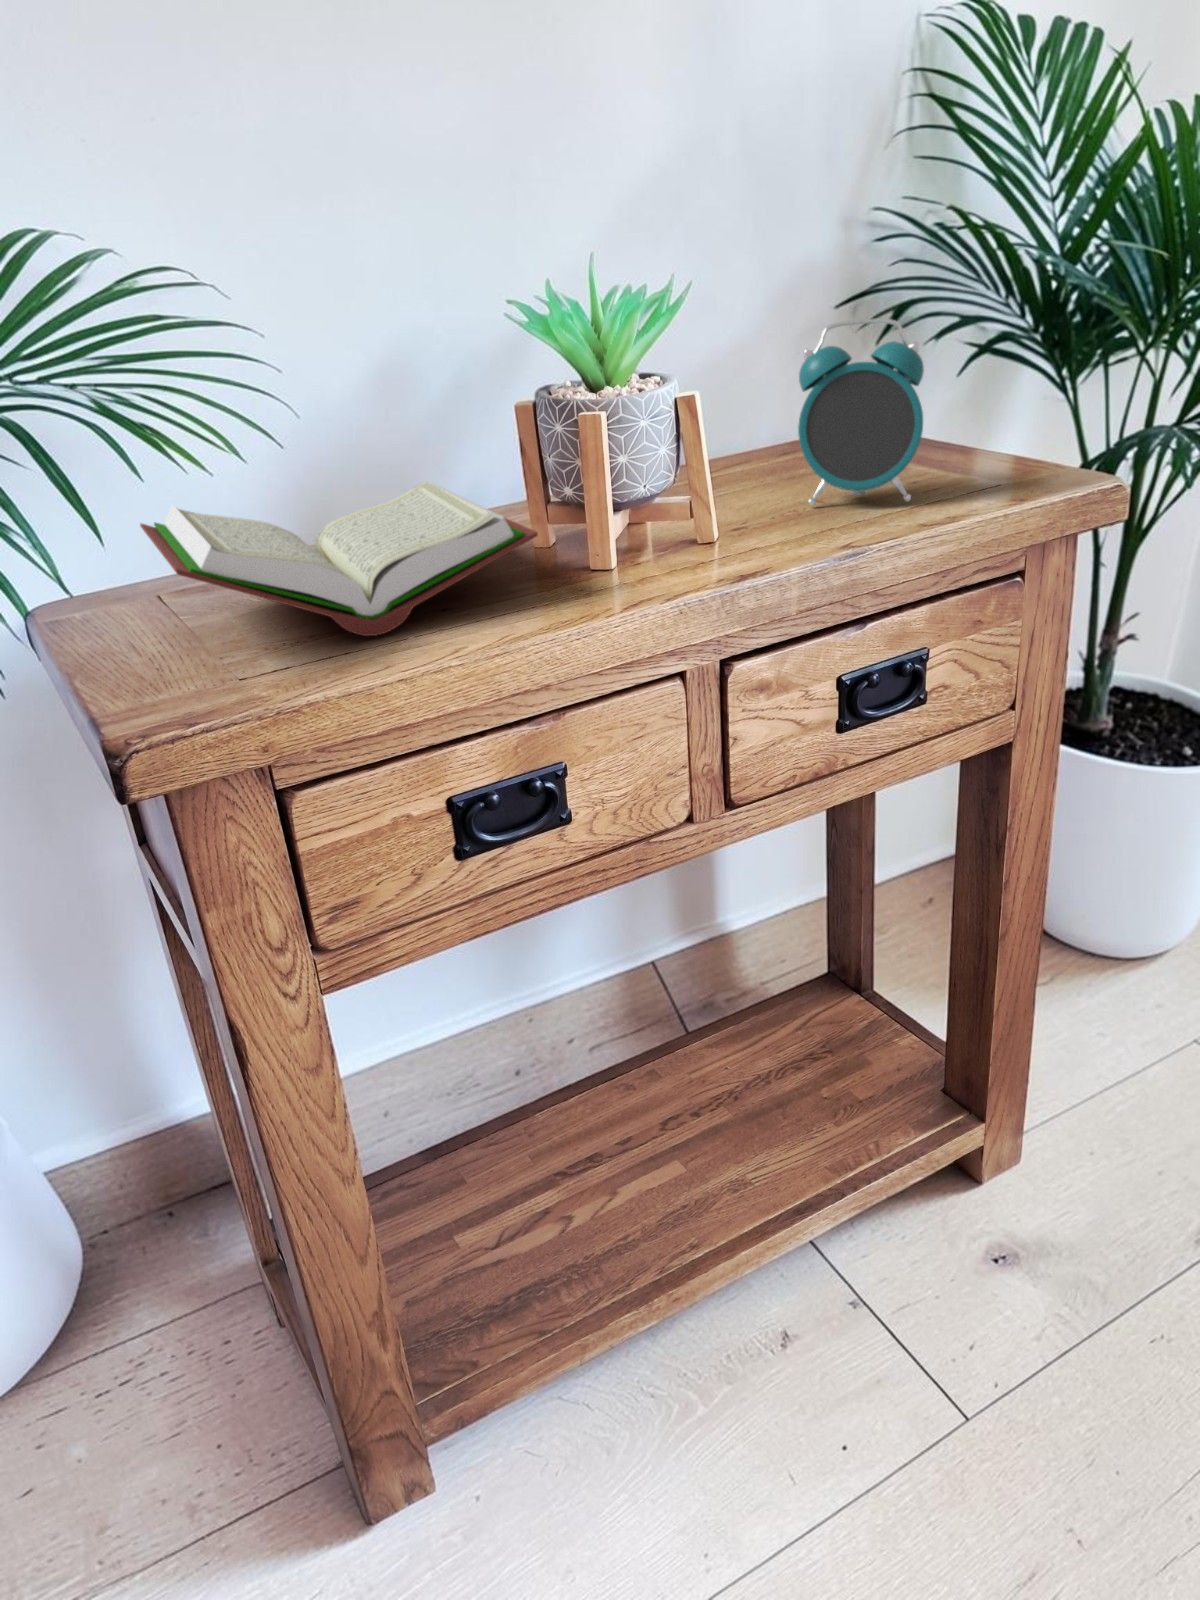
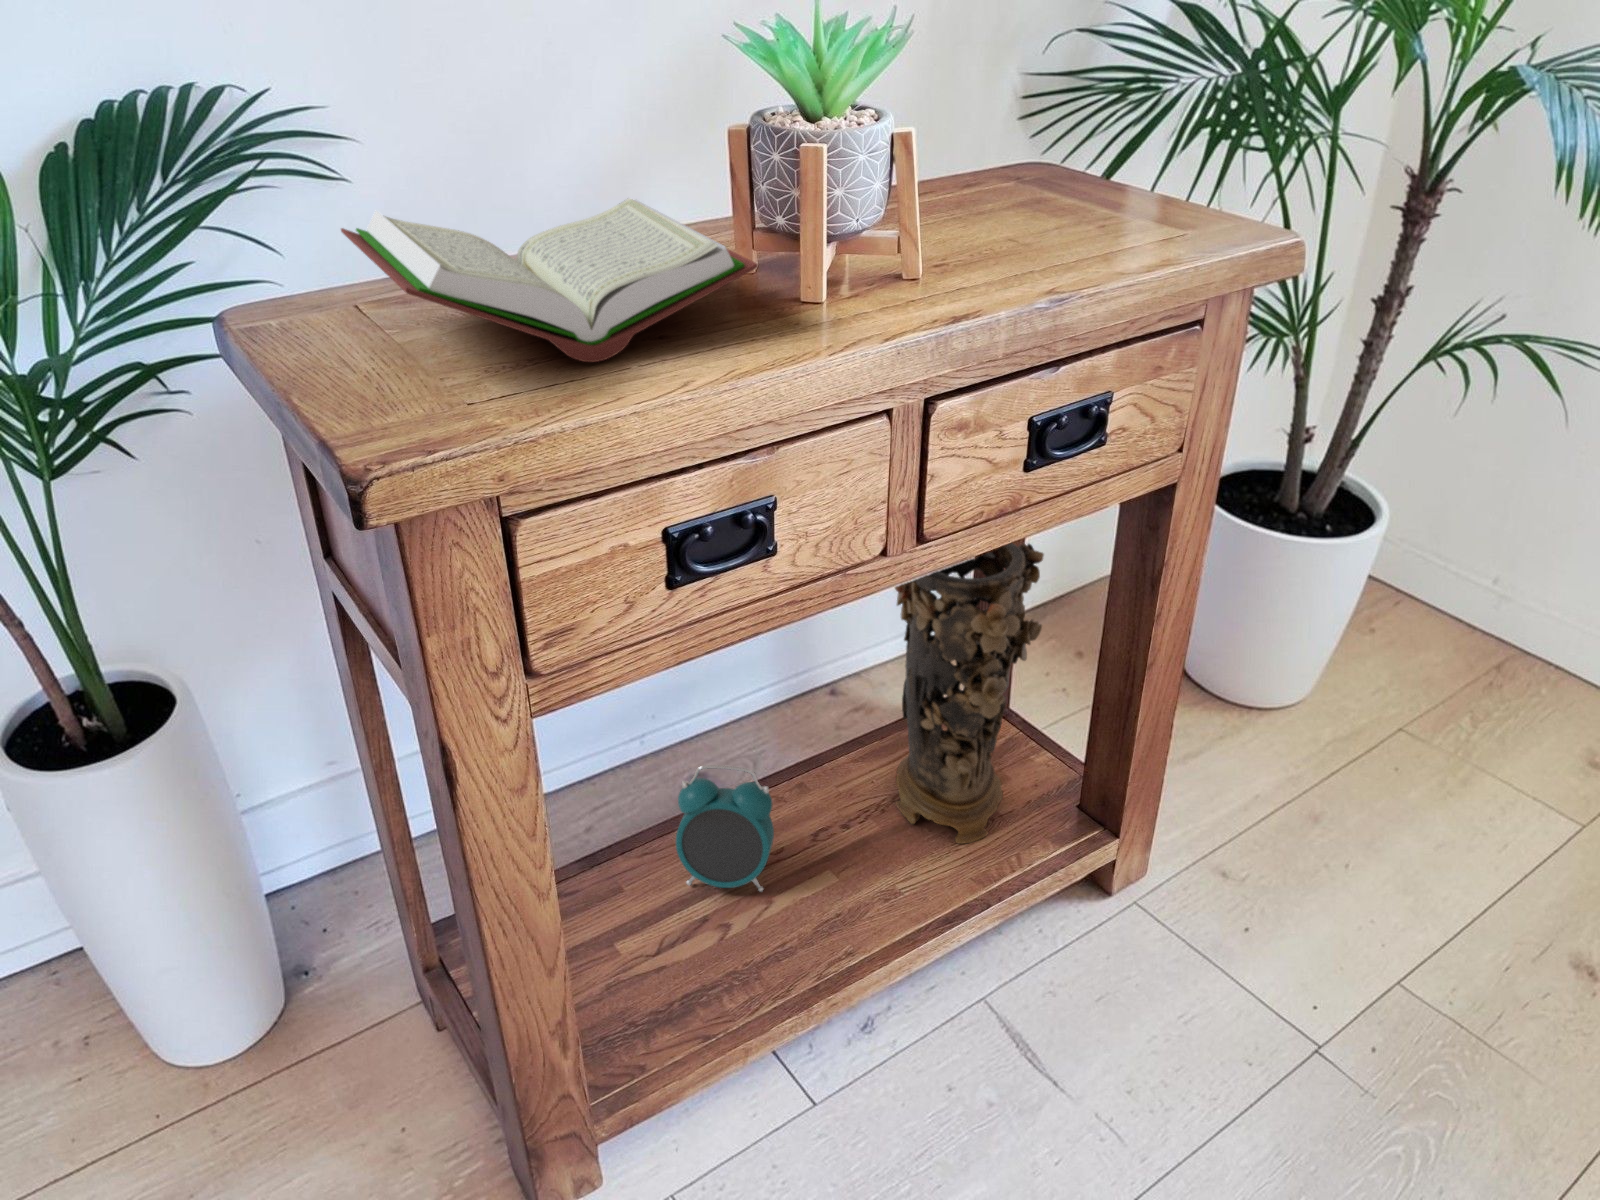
alarm clock: present [798,318,924,505] -> present [676,765,774,892]
decorative vase: none [729,802,888,1129] -> present [895,543,1044,844]

